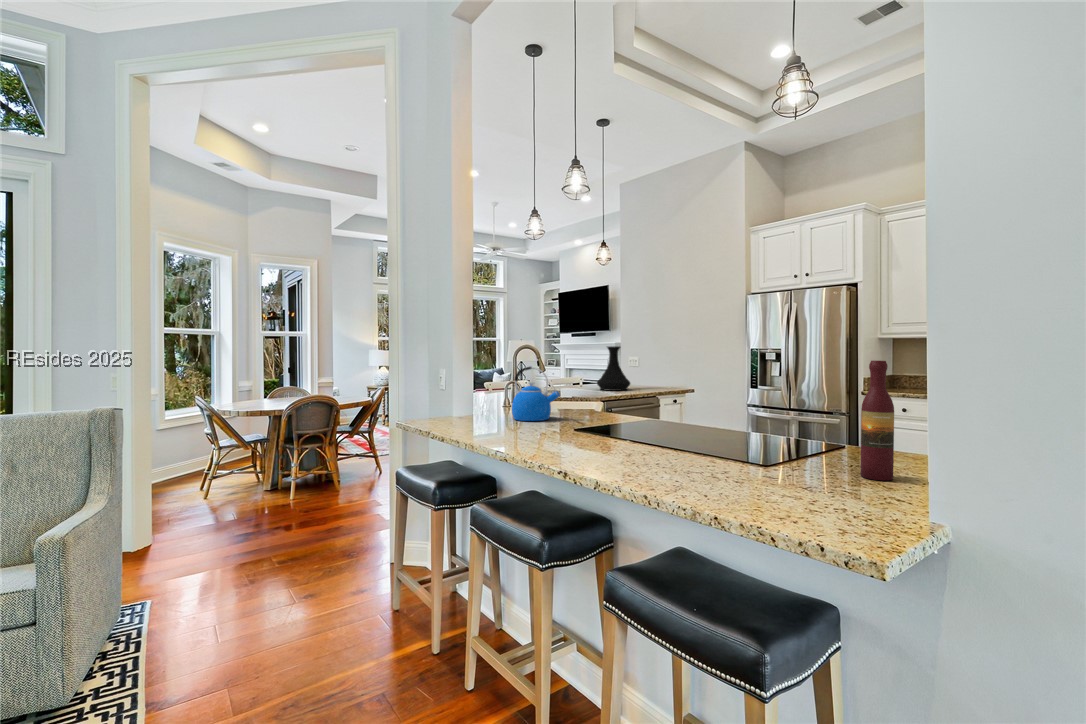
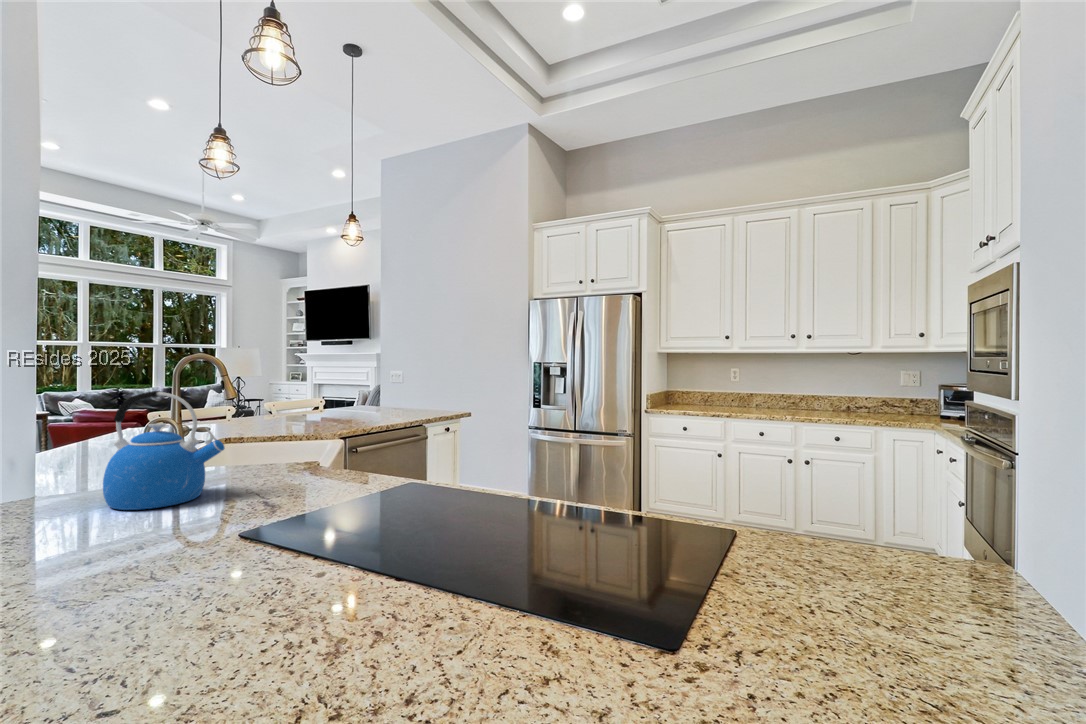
vase: present [597,346,630,391] -> none [338,356,387,418]
wine bottle: present [860,361,894,481] -> none [878,387,958,676]

